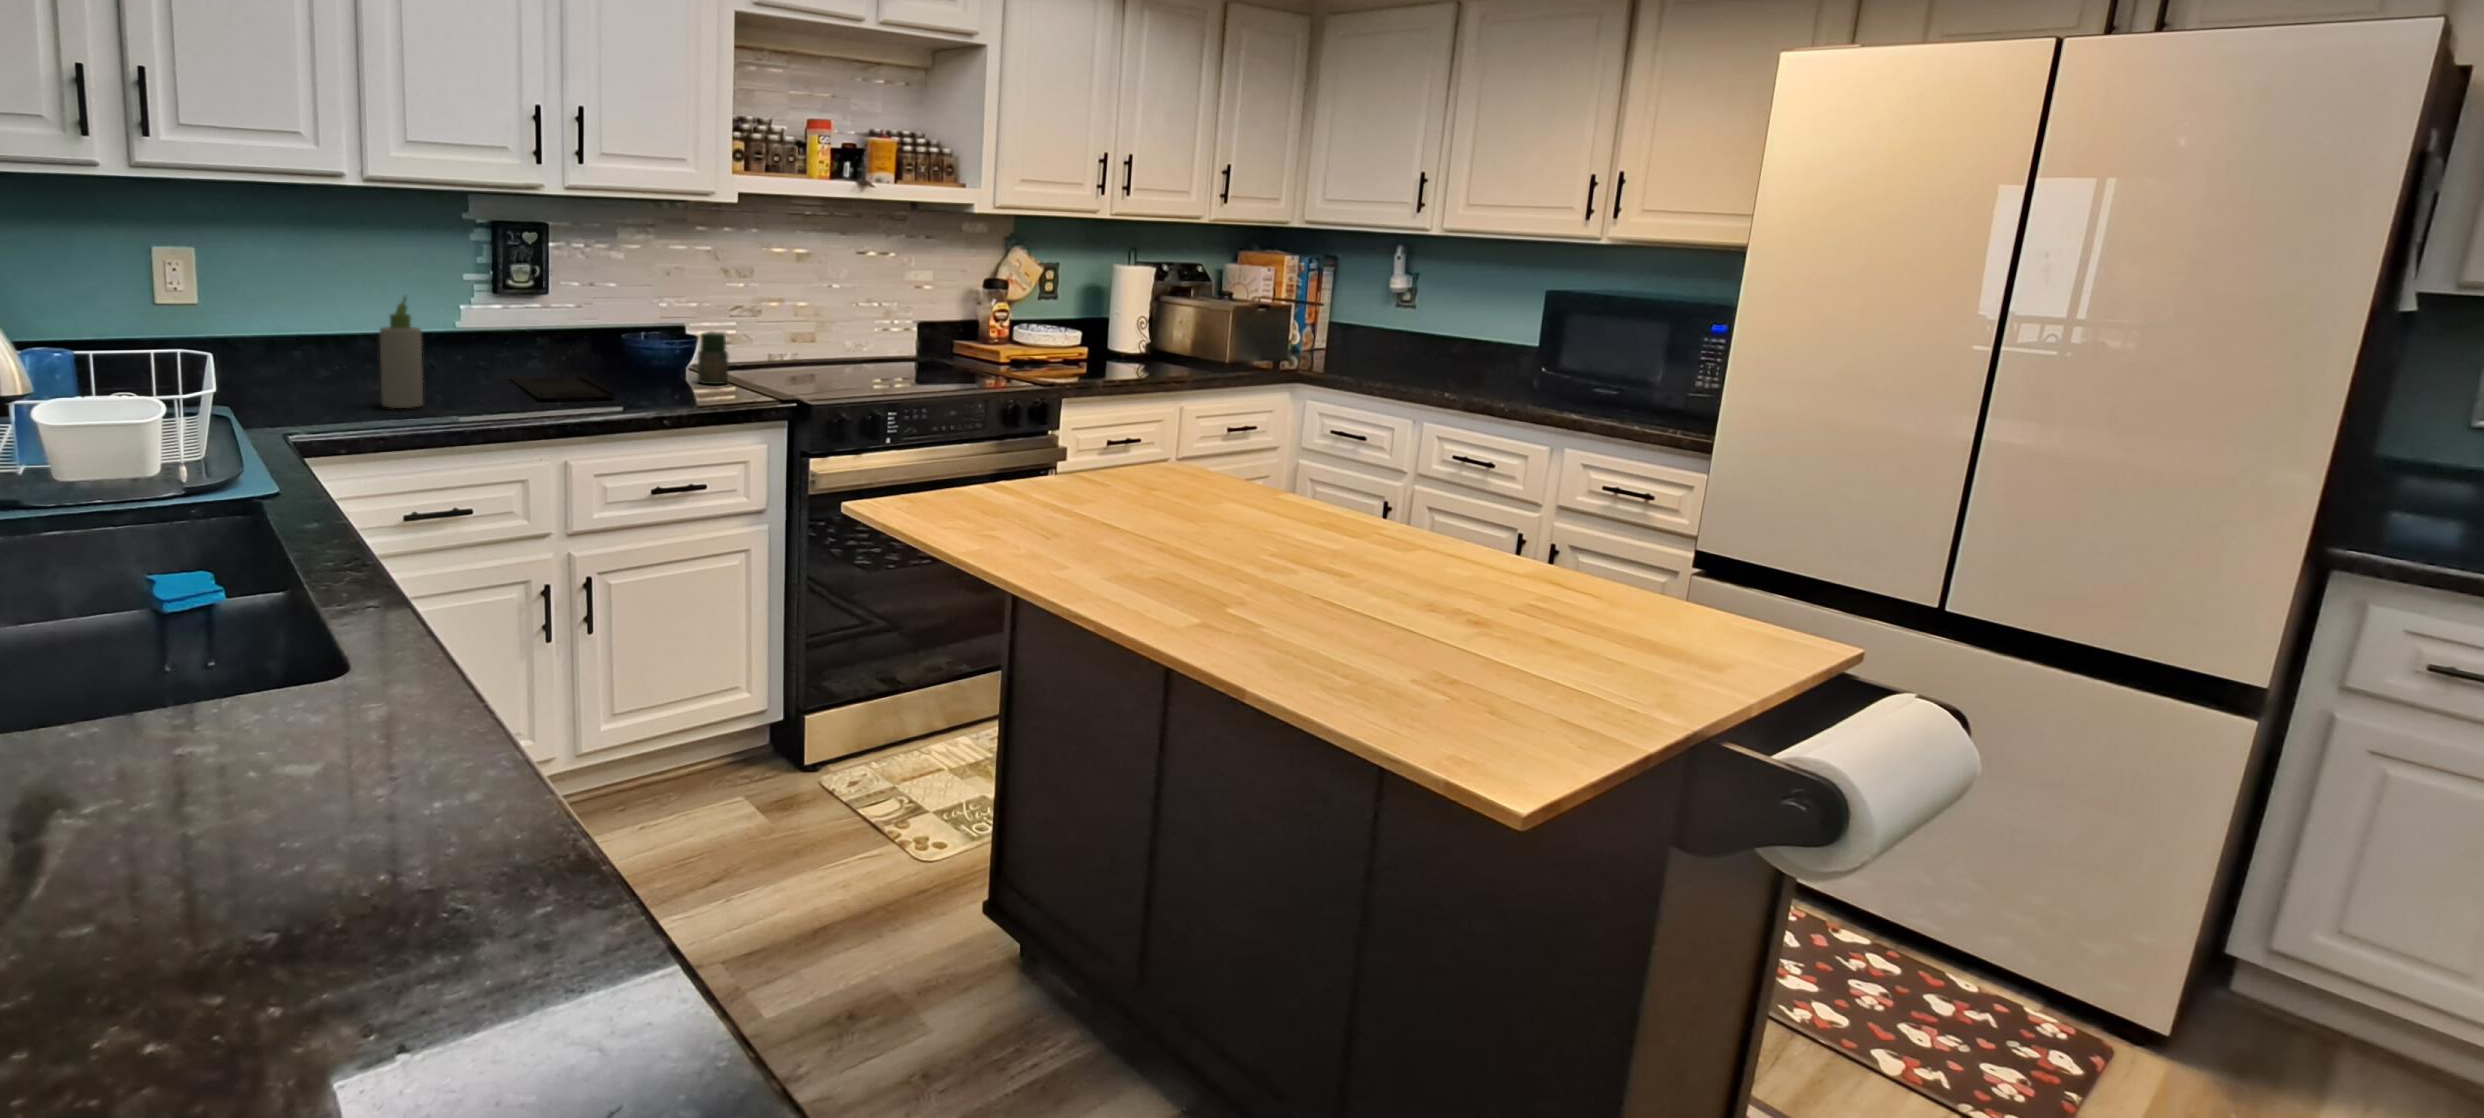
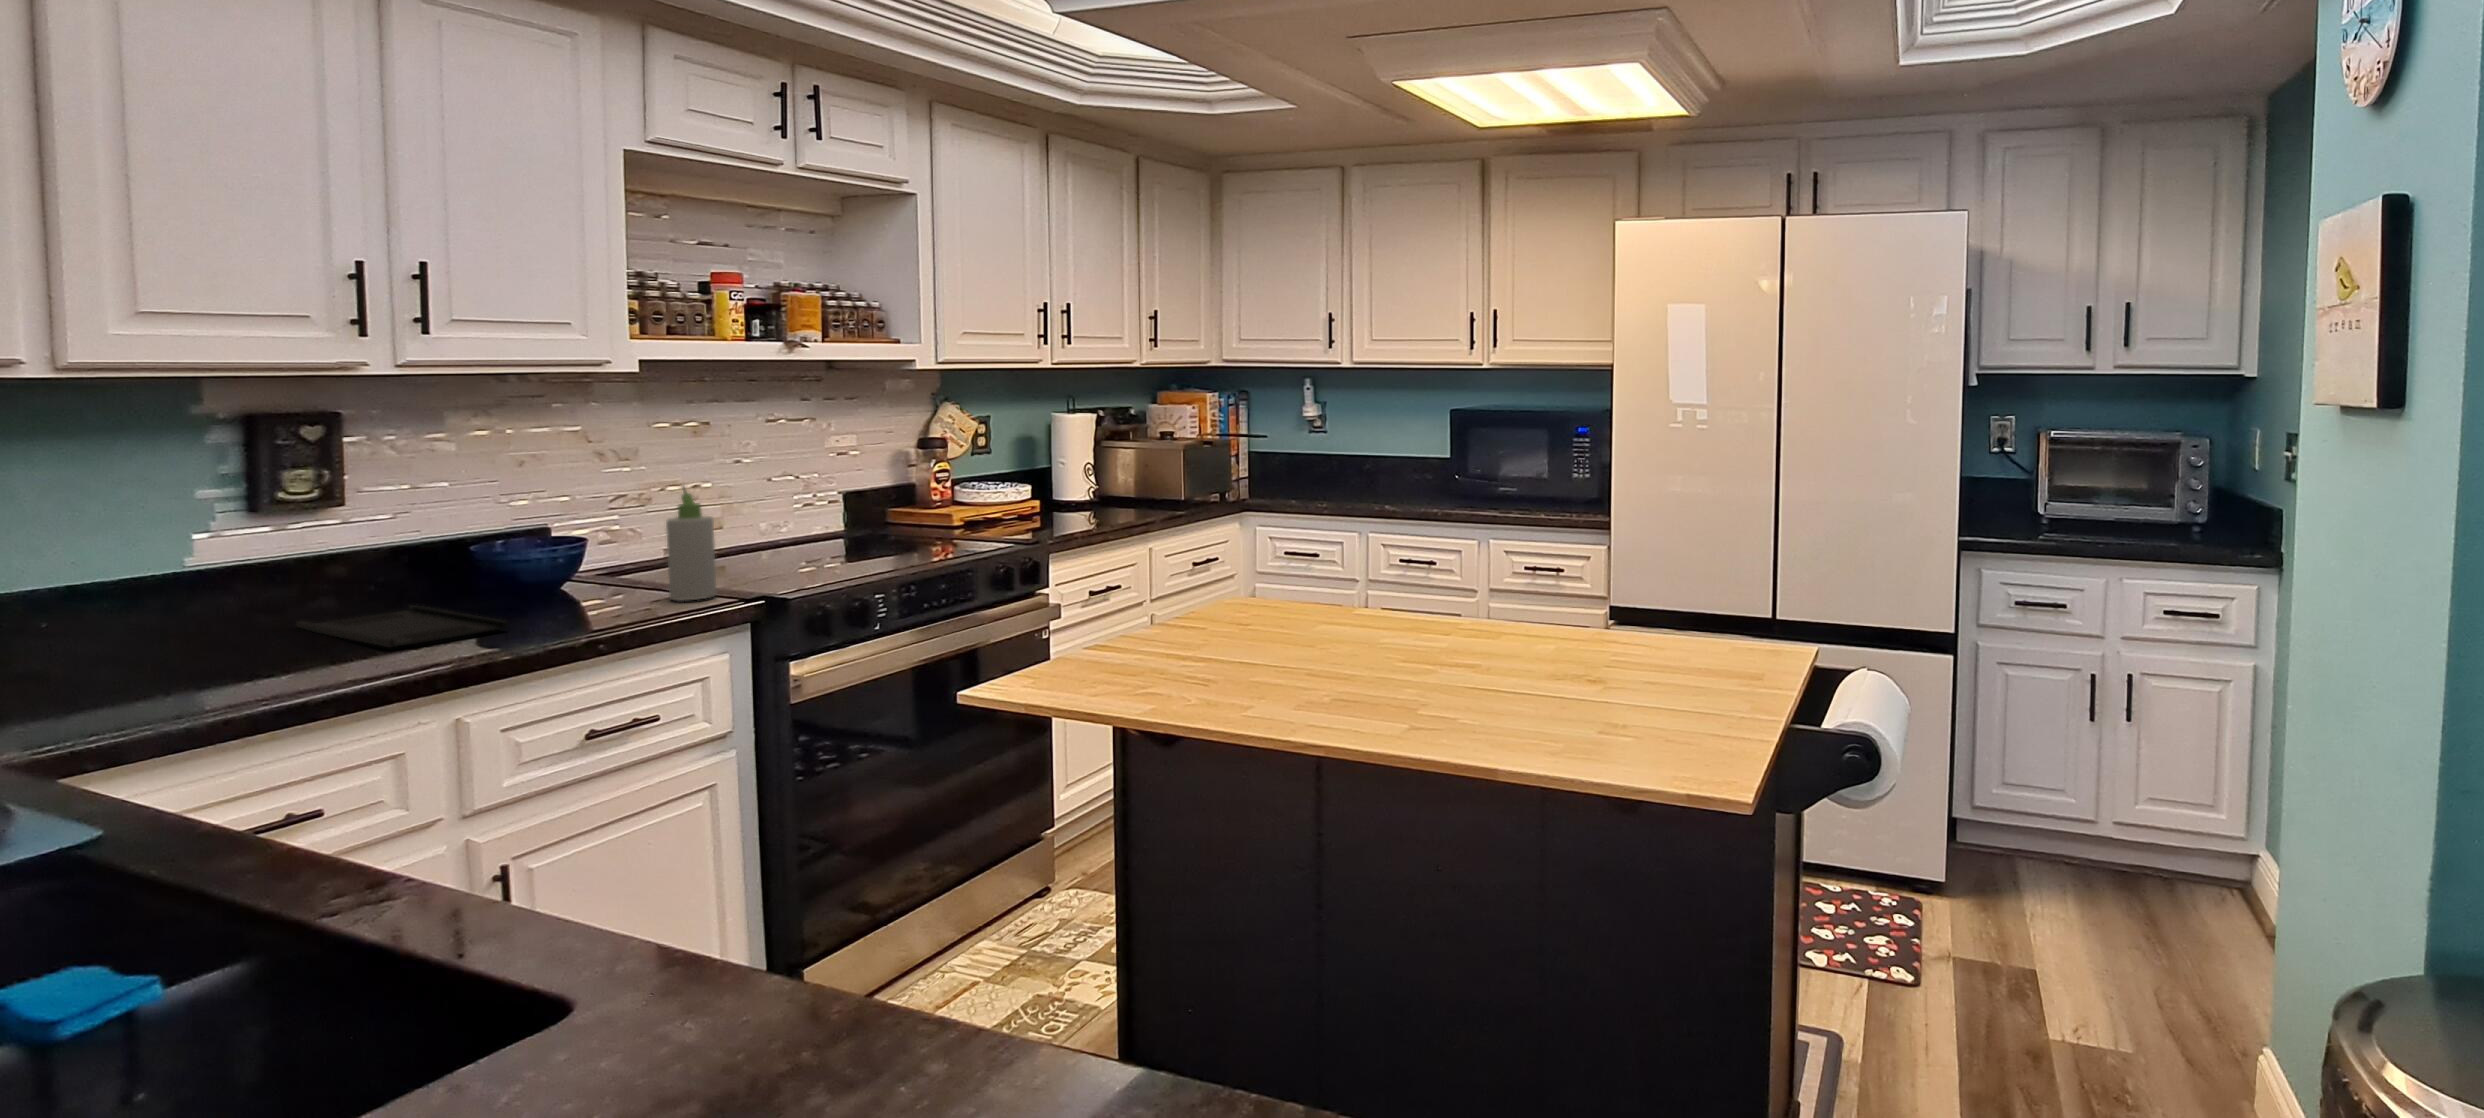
bottle: present [379,297,423,408] -> present [666,486,716,601]
jar: present [698,332,728,384] -> none [604,529,650,593]

